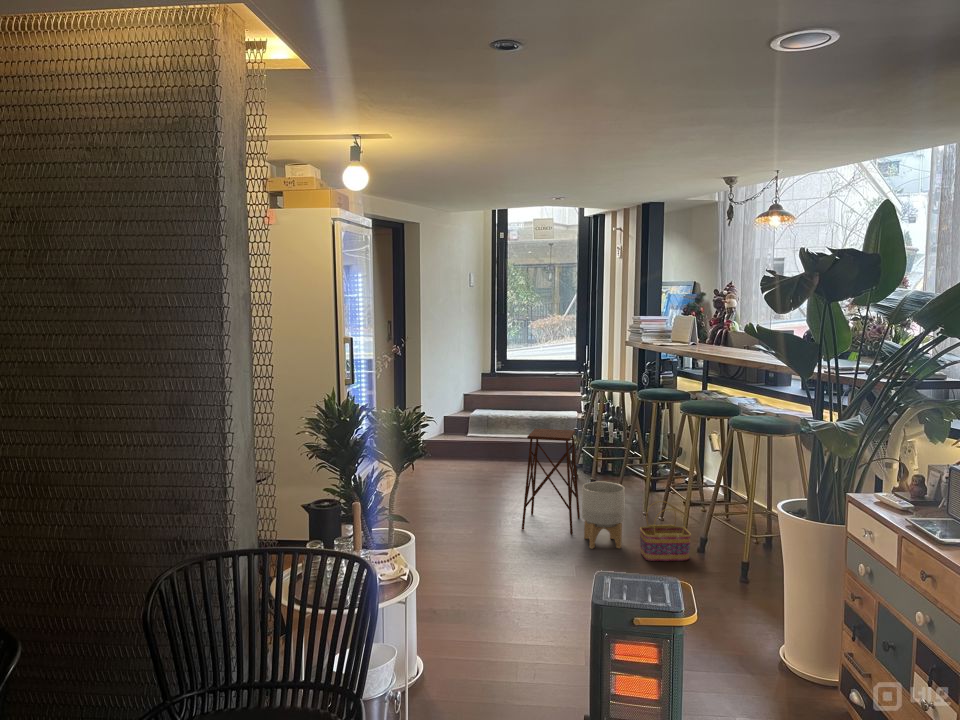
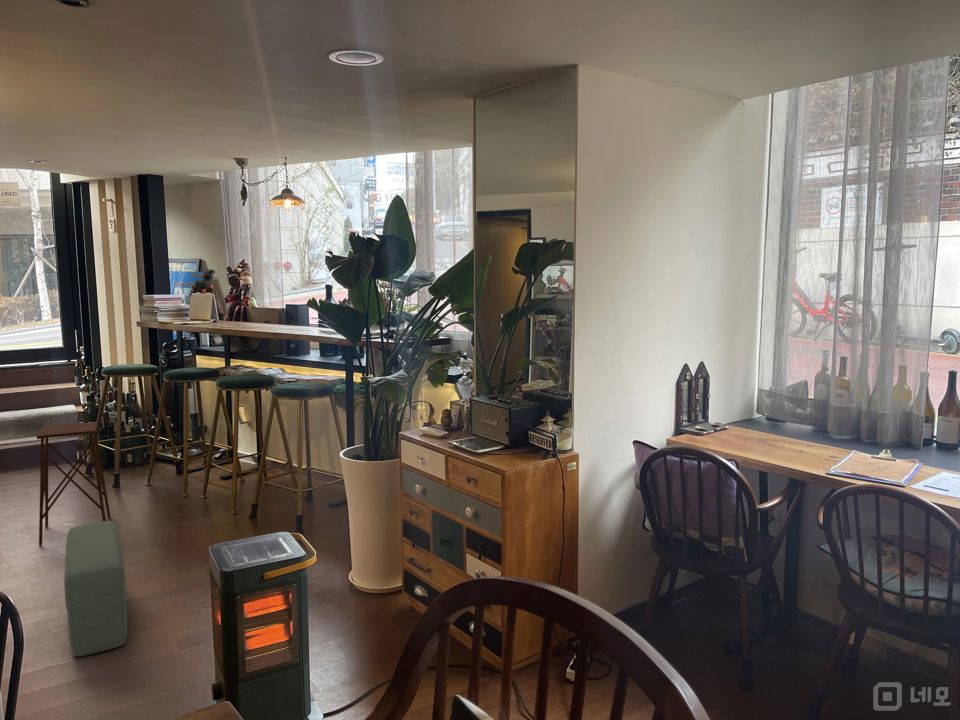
planter: present [582,482,625,549] -> none [118,470,170,544]
basket: present [640,501,691,561] -> none [190,477,244,539]
pouf: none [513,520,567,636] -> present [64,521,127,657]

